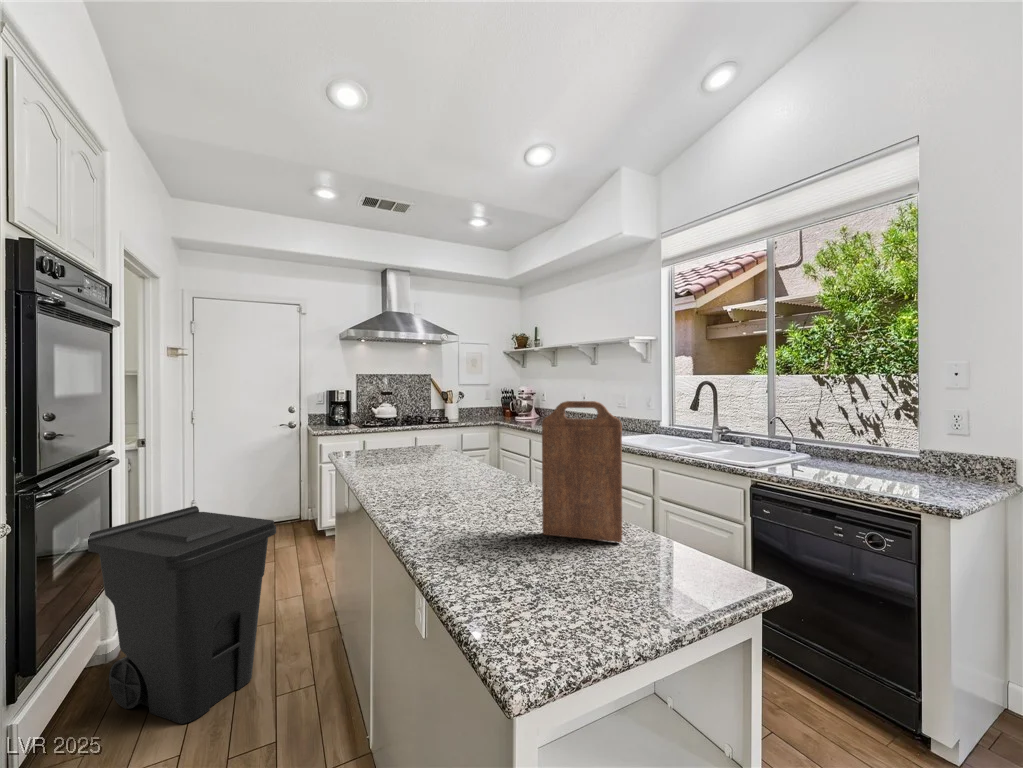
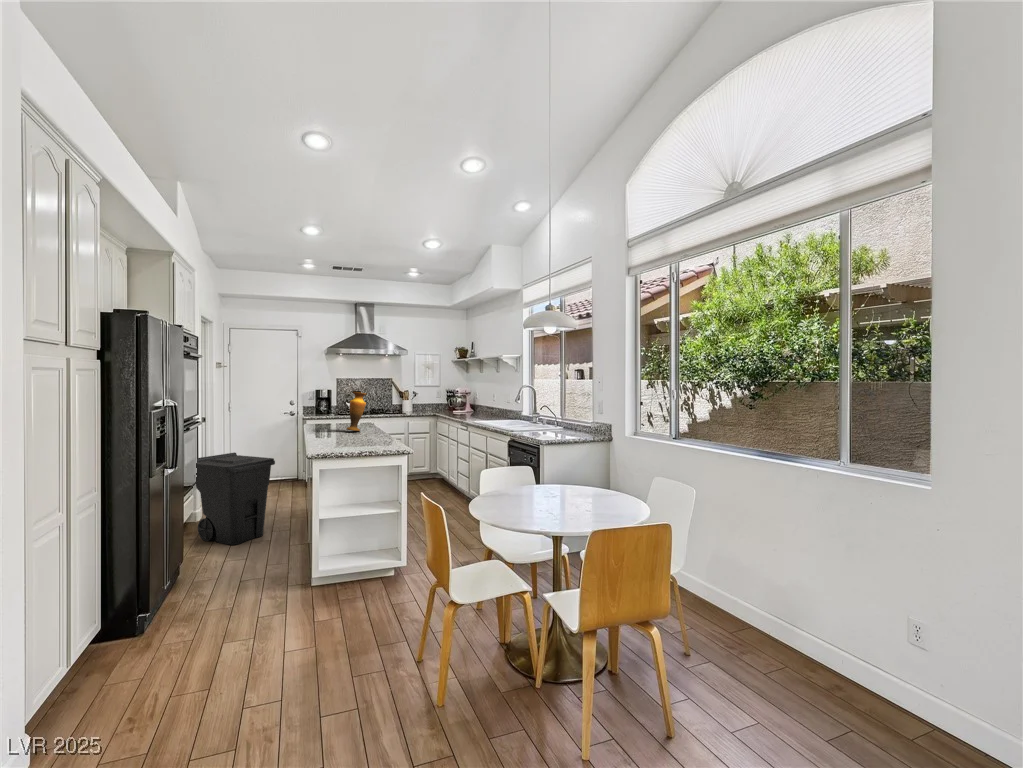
vase: none [421,388,458,466] -> present [346,392,366,431]
cutting board: present [542,401,622,542] -> none [366,399,392,451]

